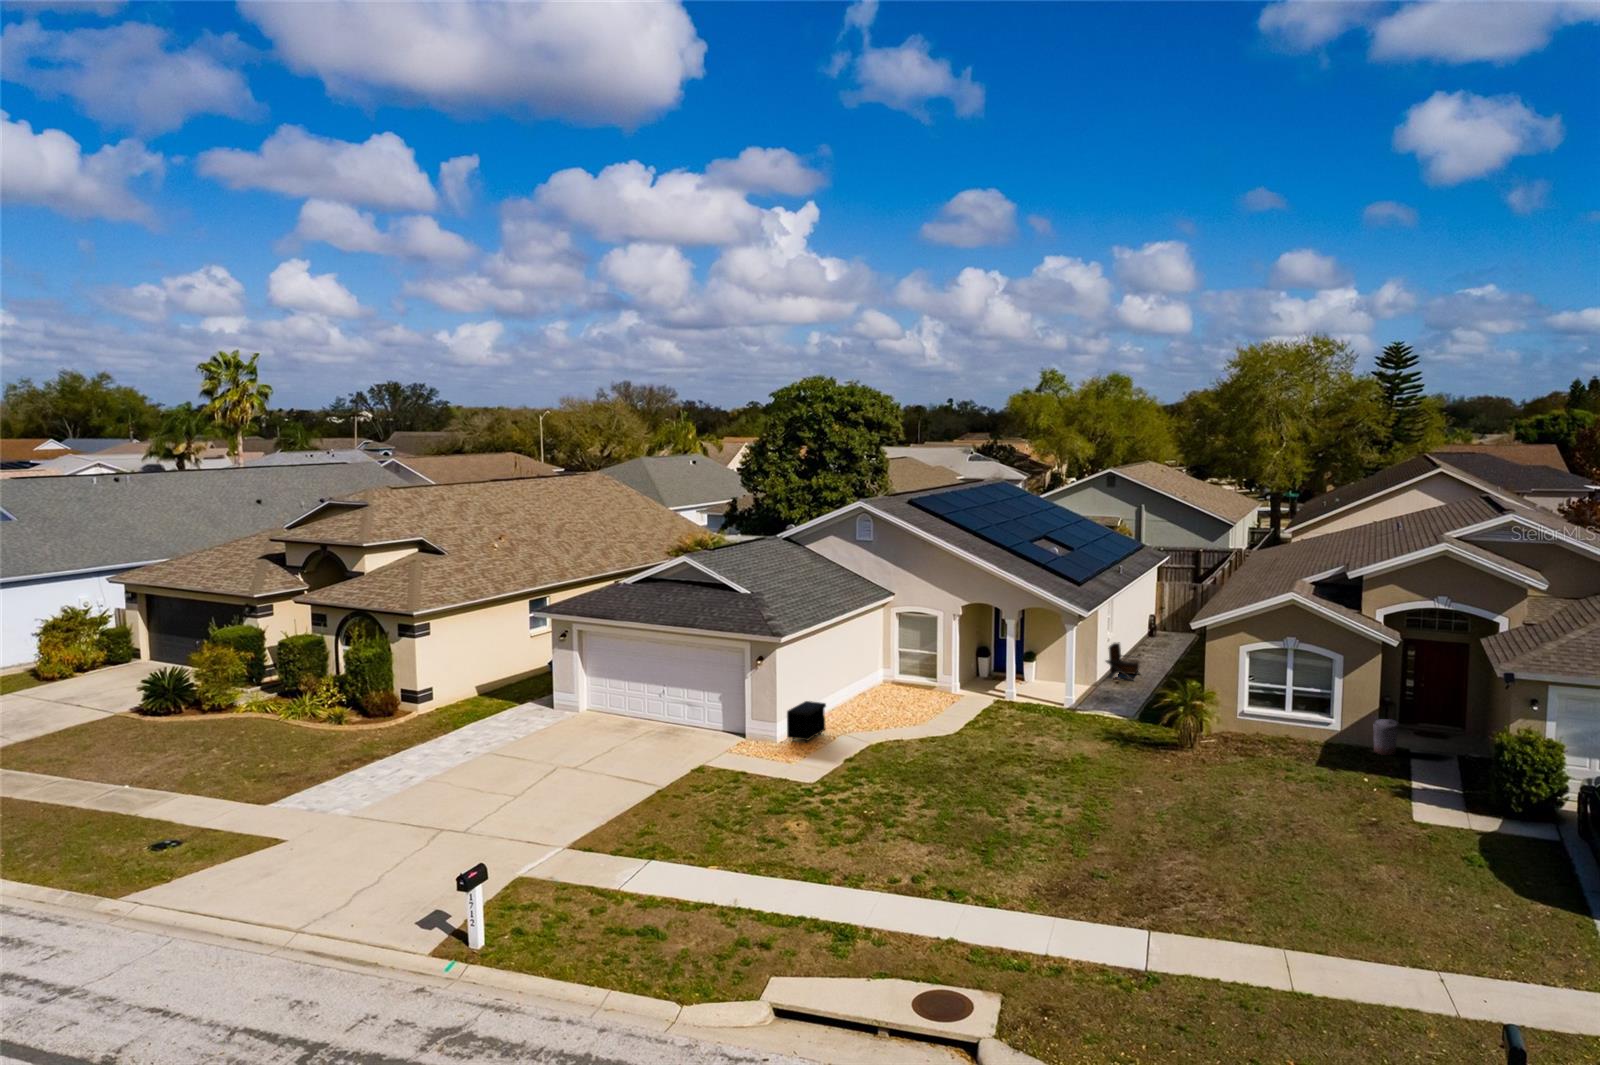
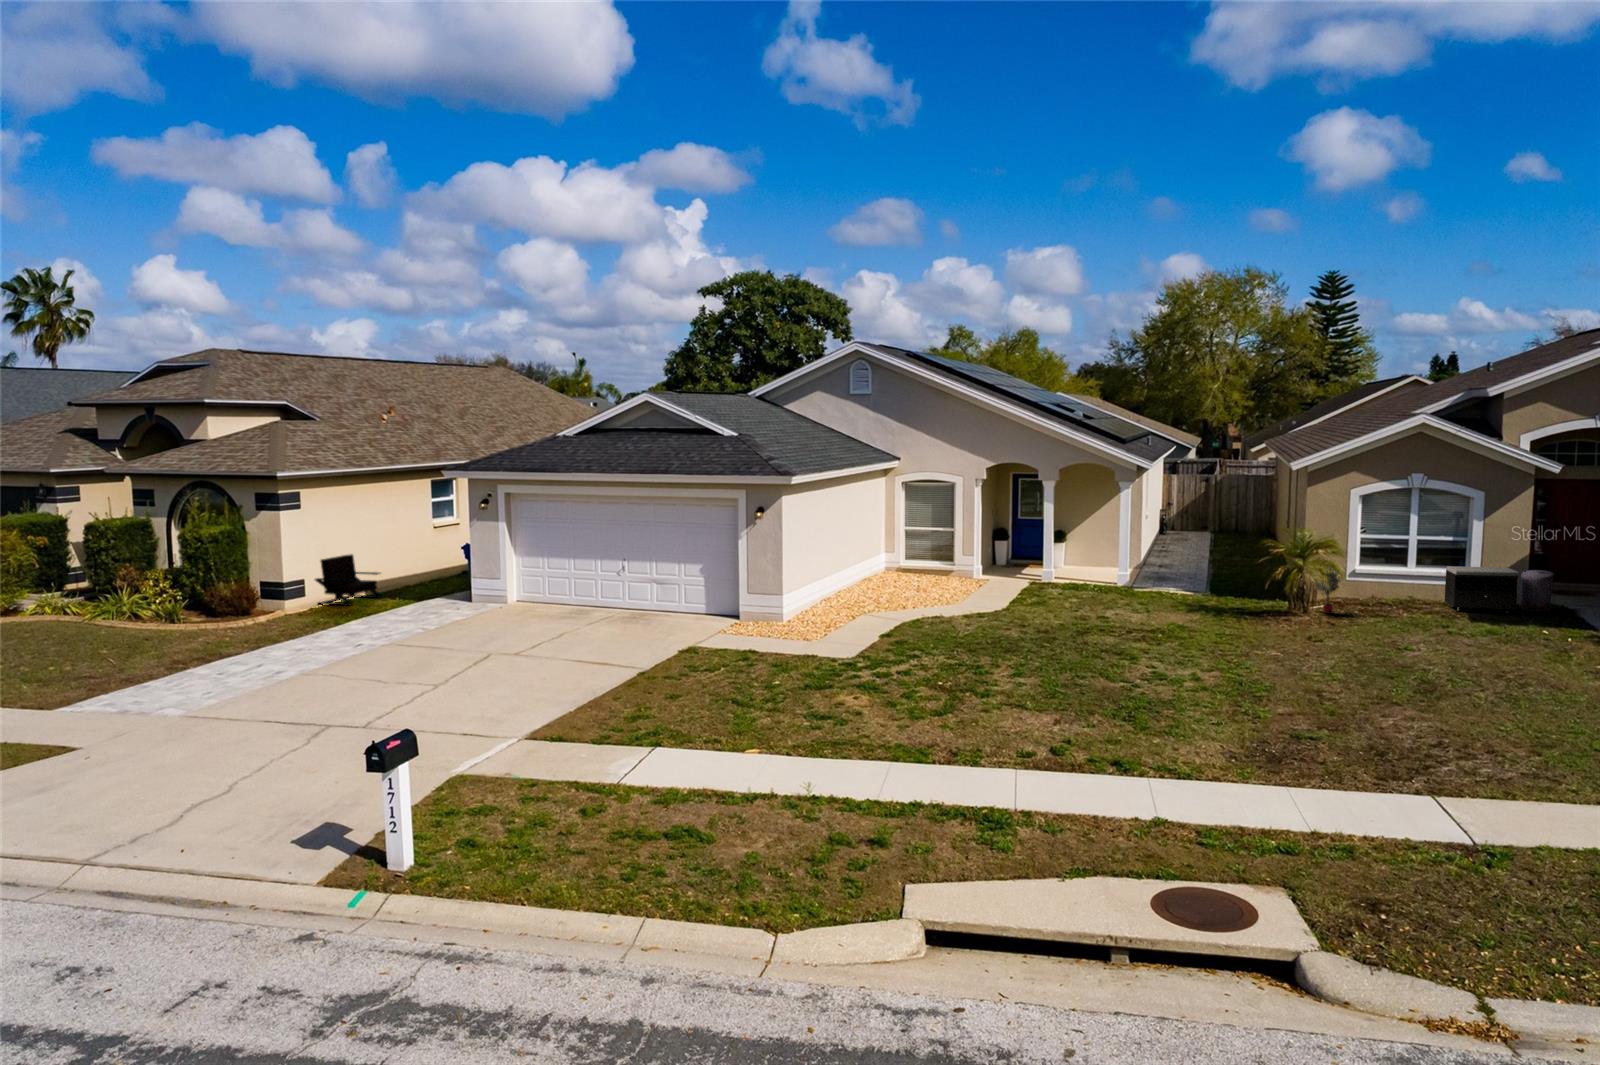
lounge chair: present [1106,642,1140,681] -> present [315,554,382,605]
storage bench: present [787,701,826,742] -> present [1445,566,1519,613]
potted tree: none [1198,710,1223,750] -> present [1314,568,1341,614]

